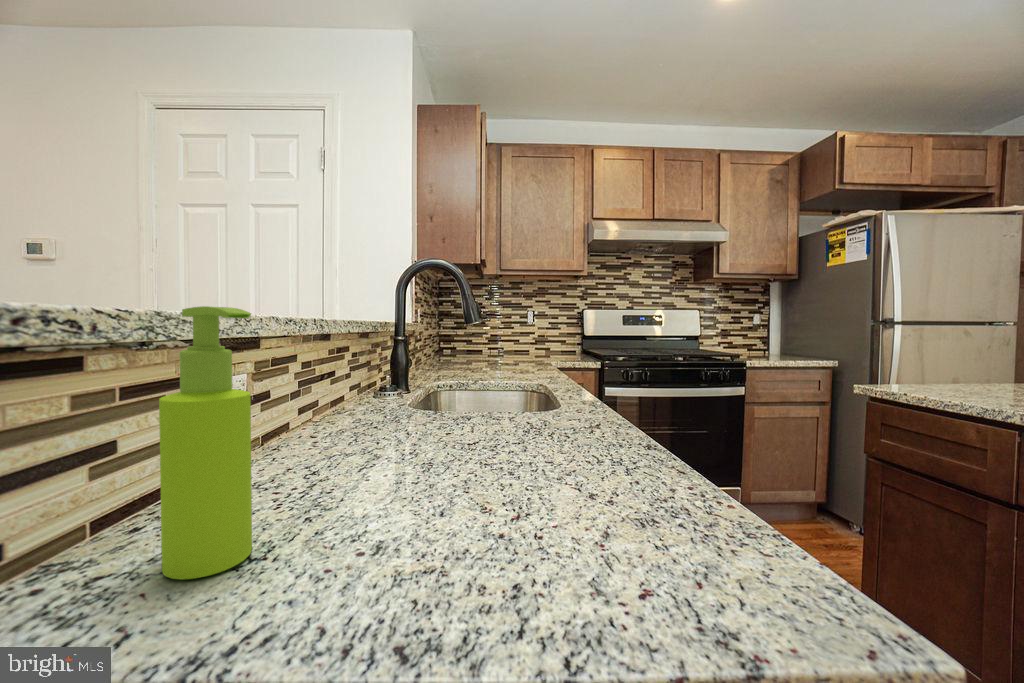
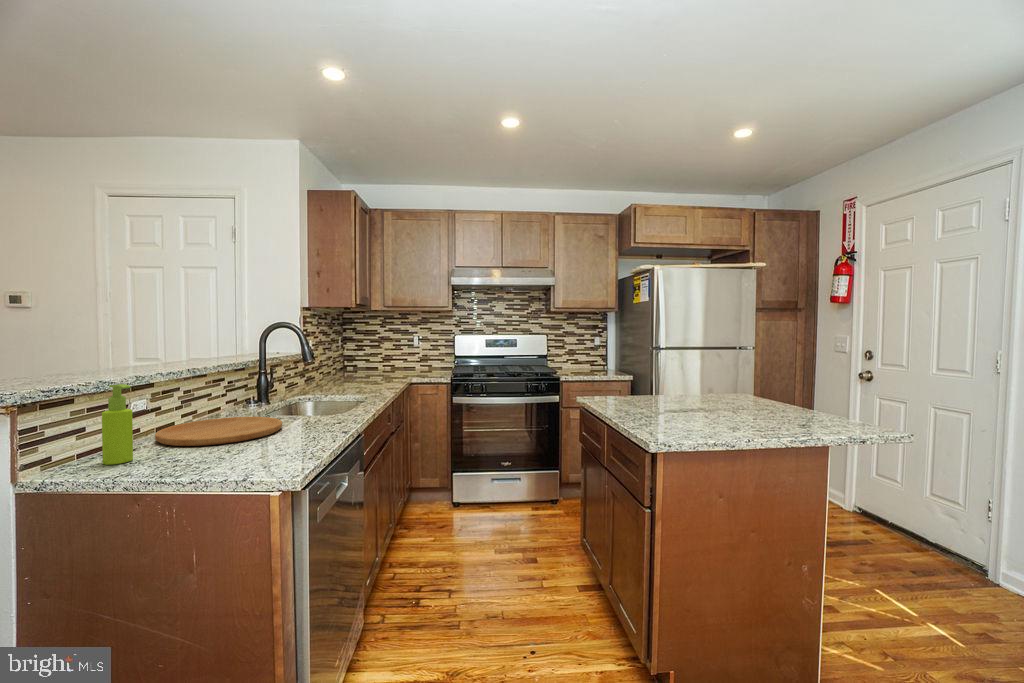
cutting board: none [276,413,523,490] -> present [155,417,282,446]

